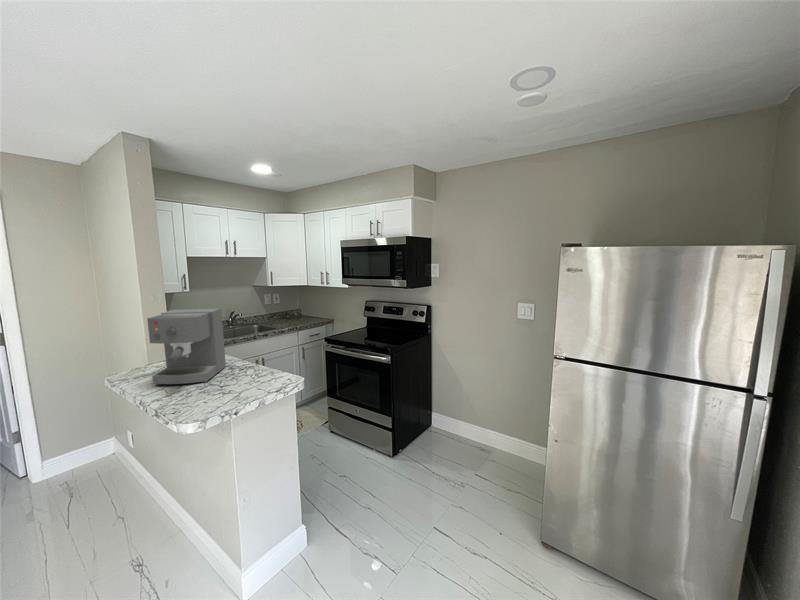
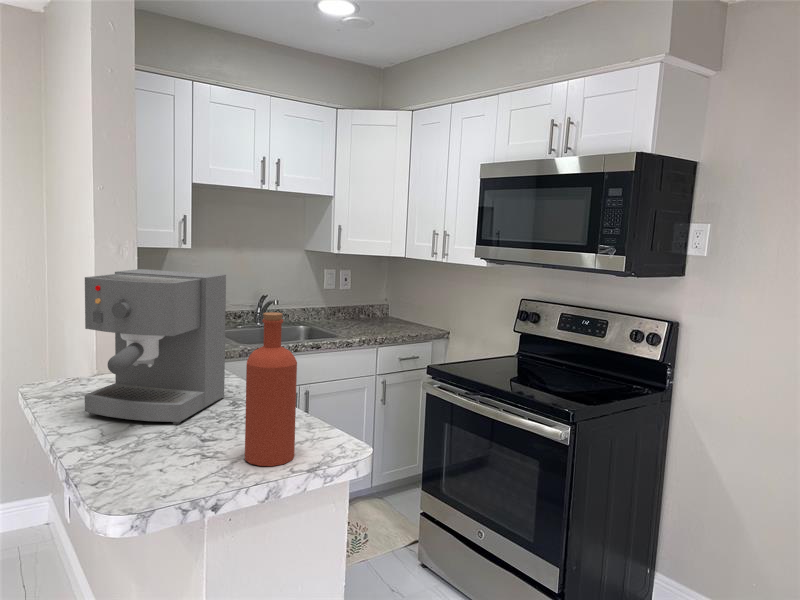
bottle: none [241,326,268,393] -> present [245,312,297,466]

